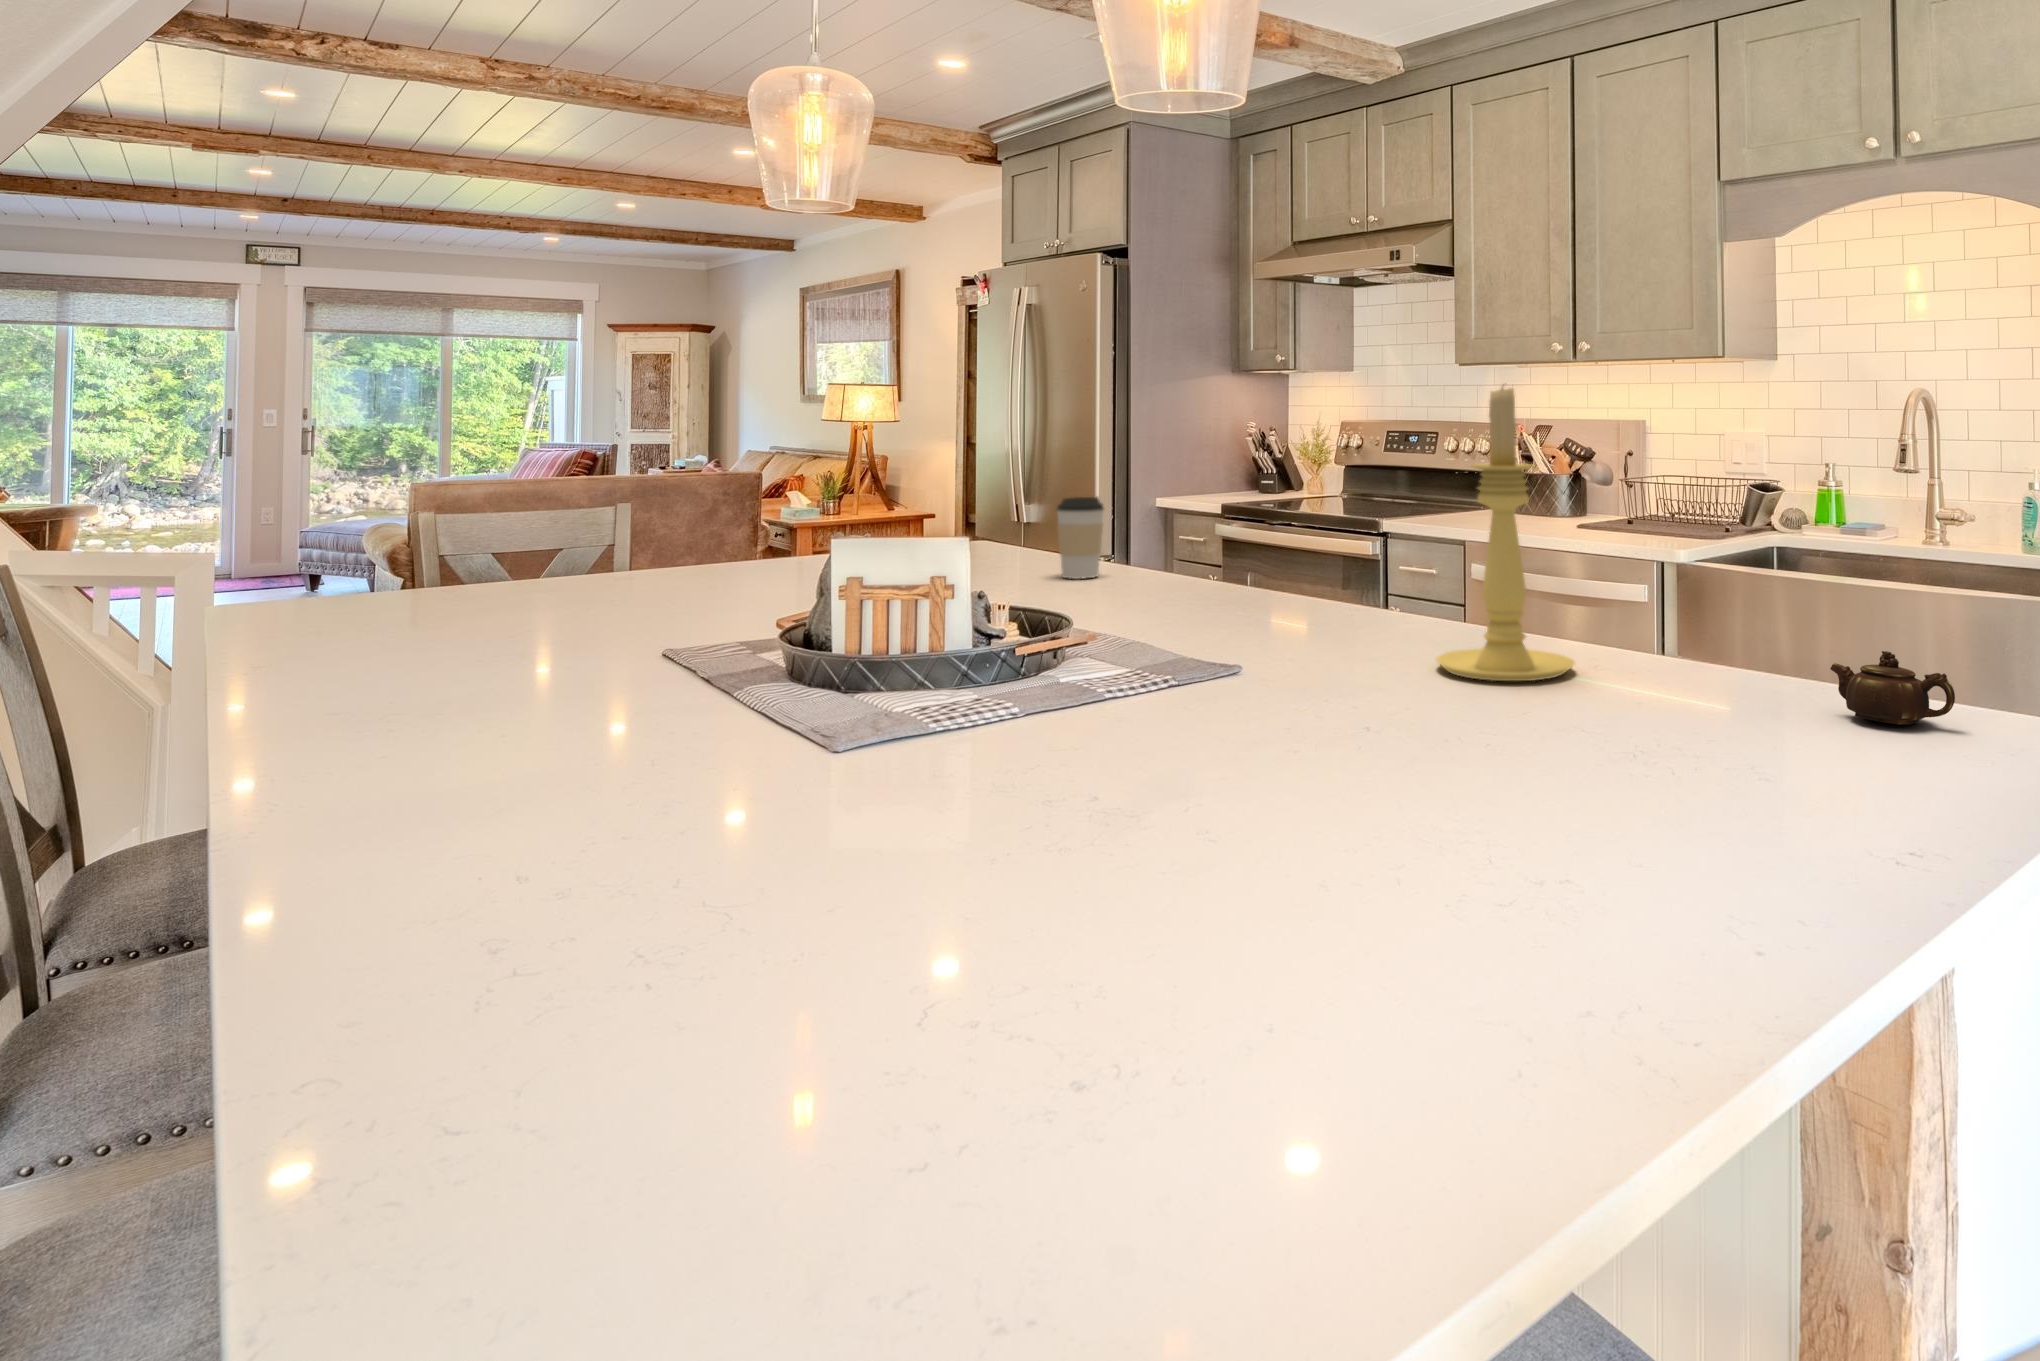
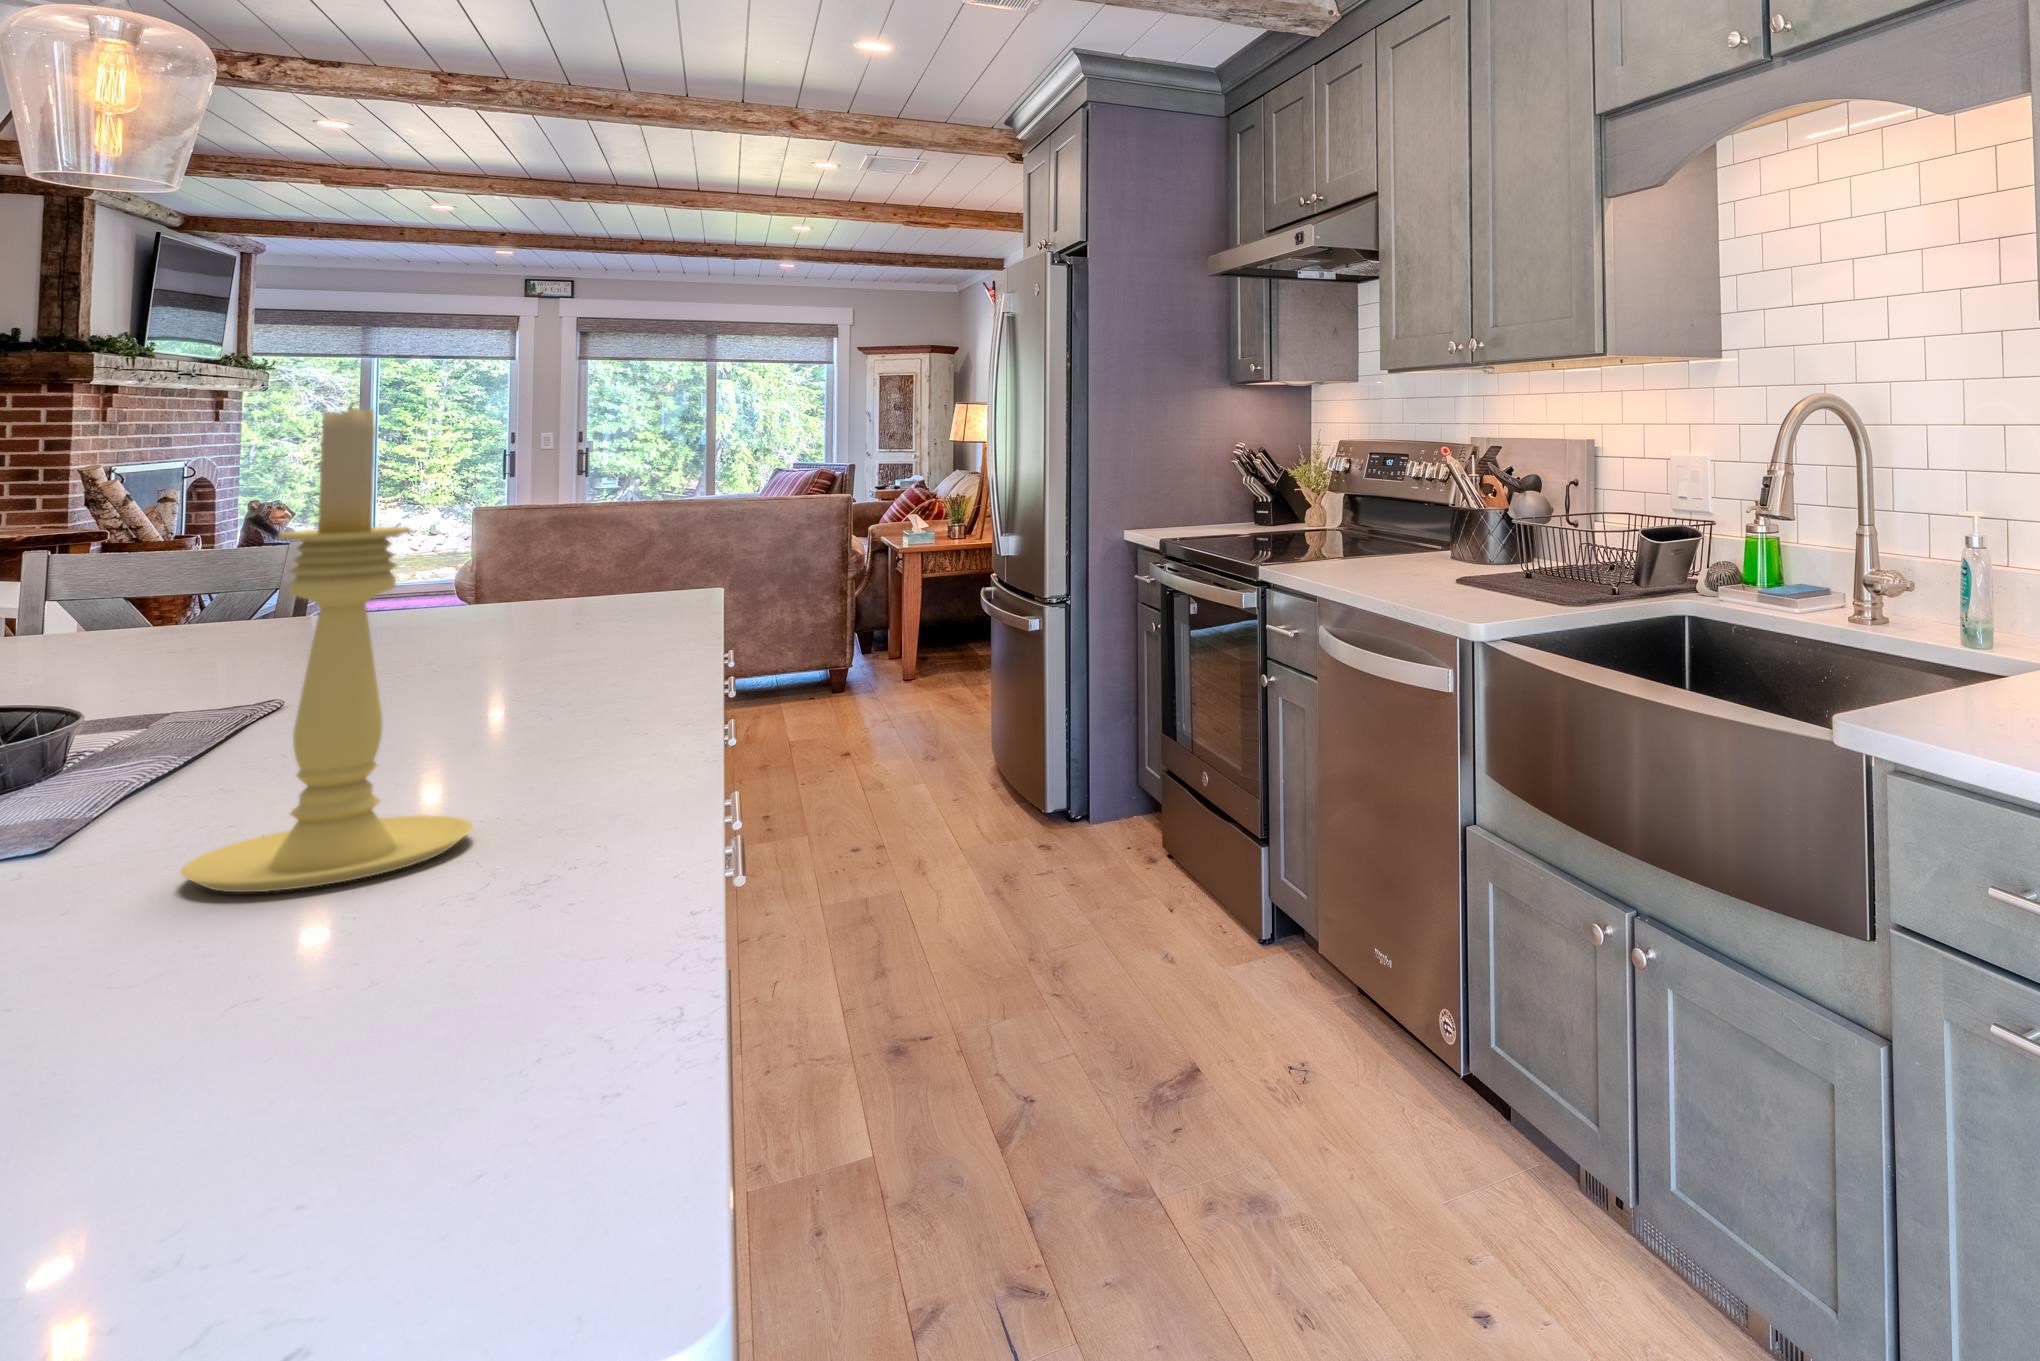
coffee cup: present [1057,497,1104,579] -> none [525,548,599,655]
teapot: present [1830,651,1955,725] -> none [288,913,477,1074]

